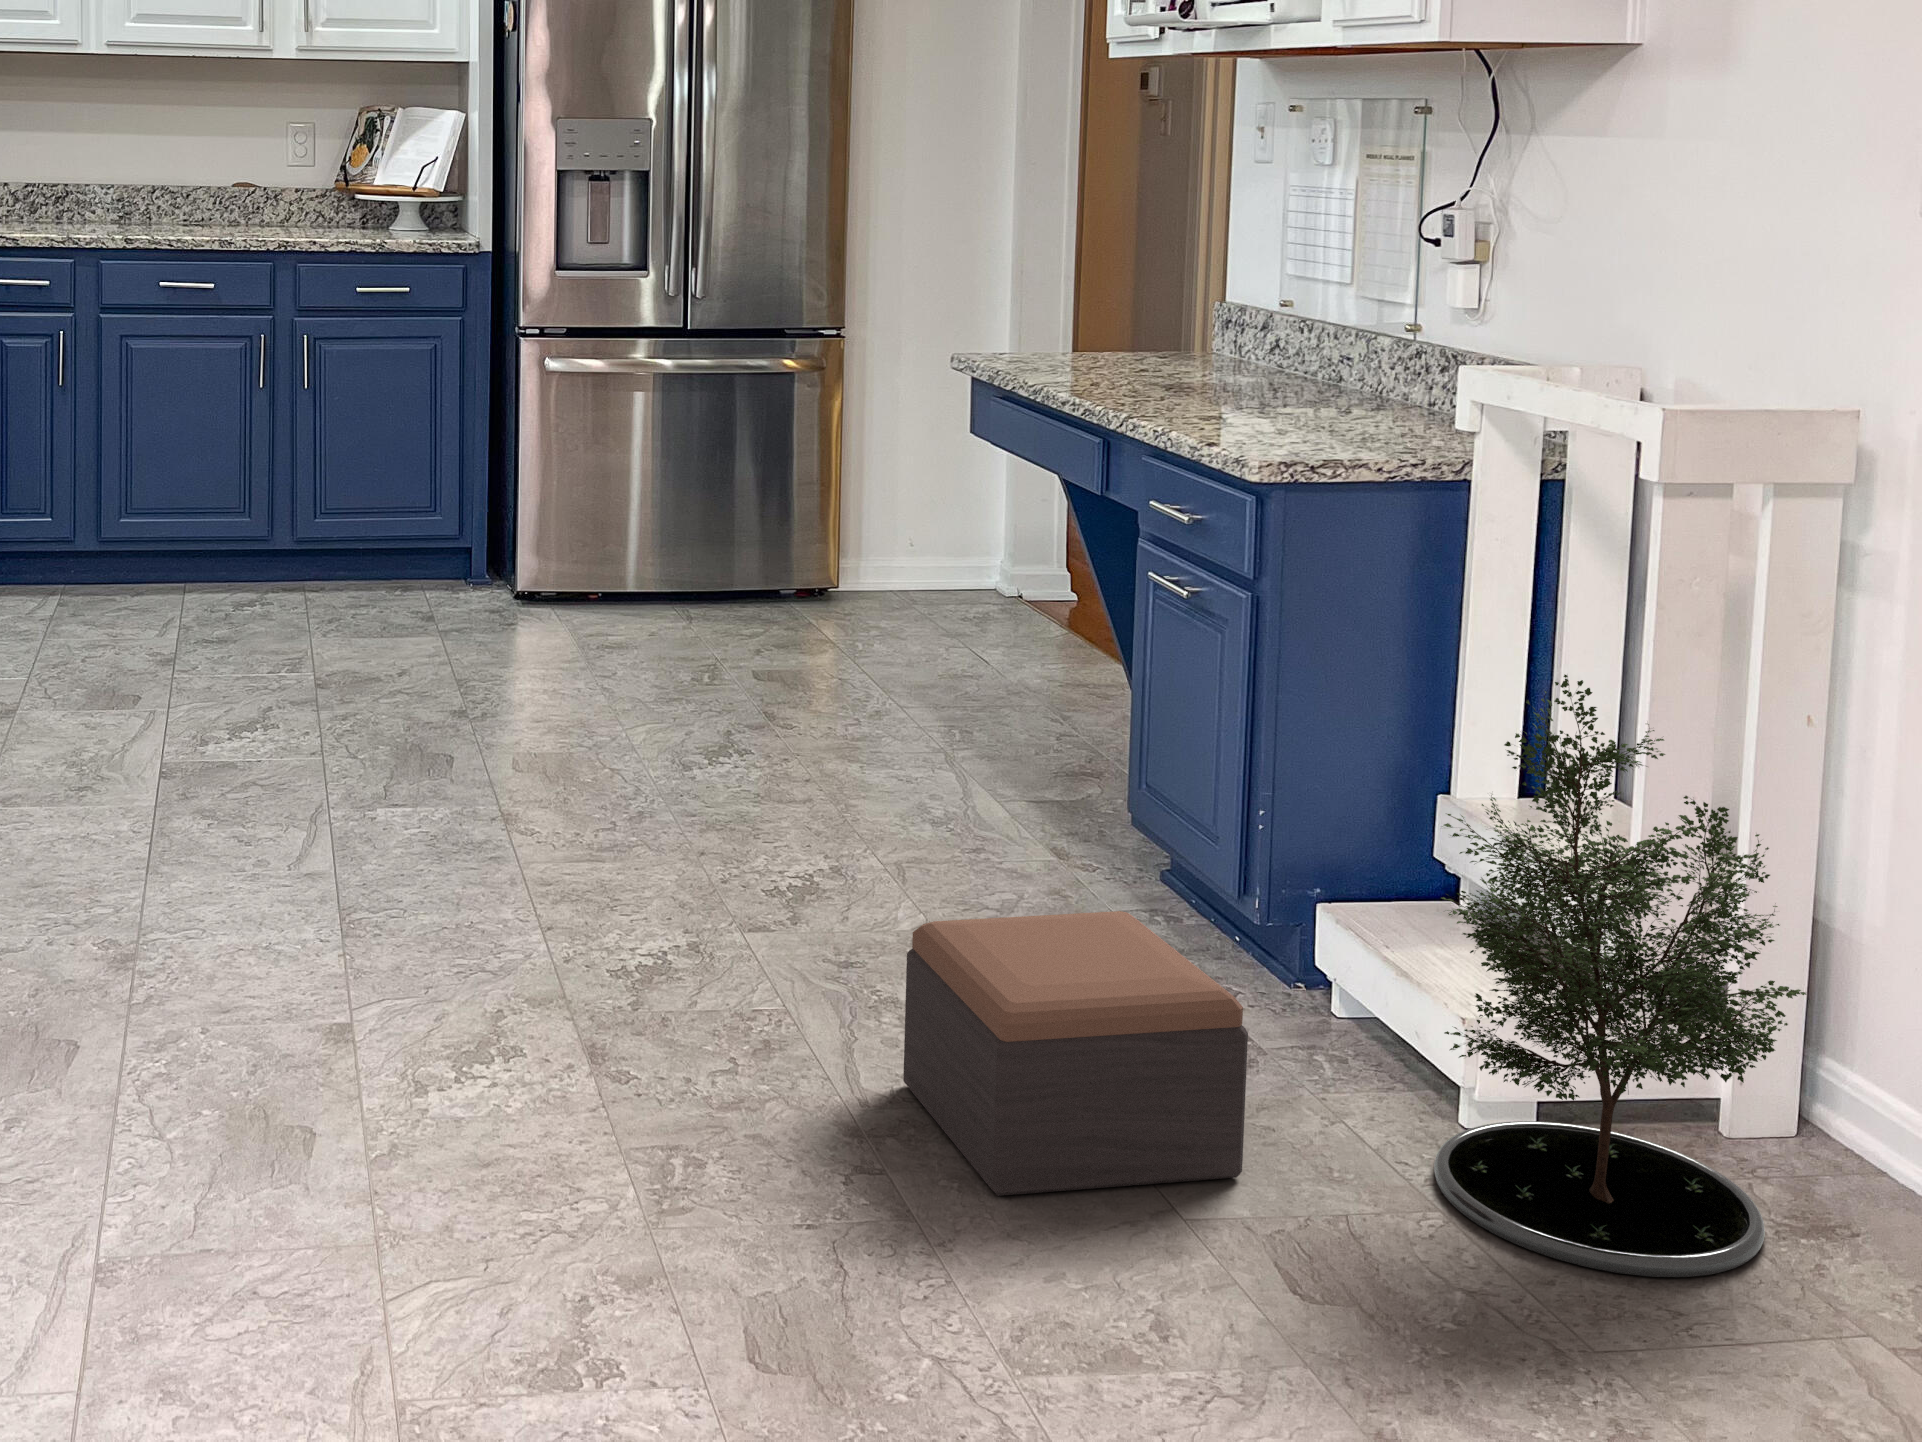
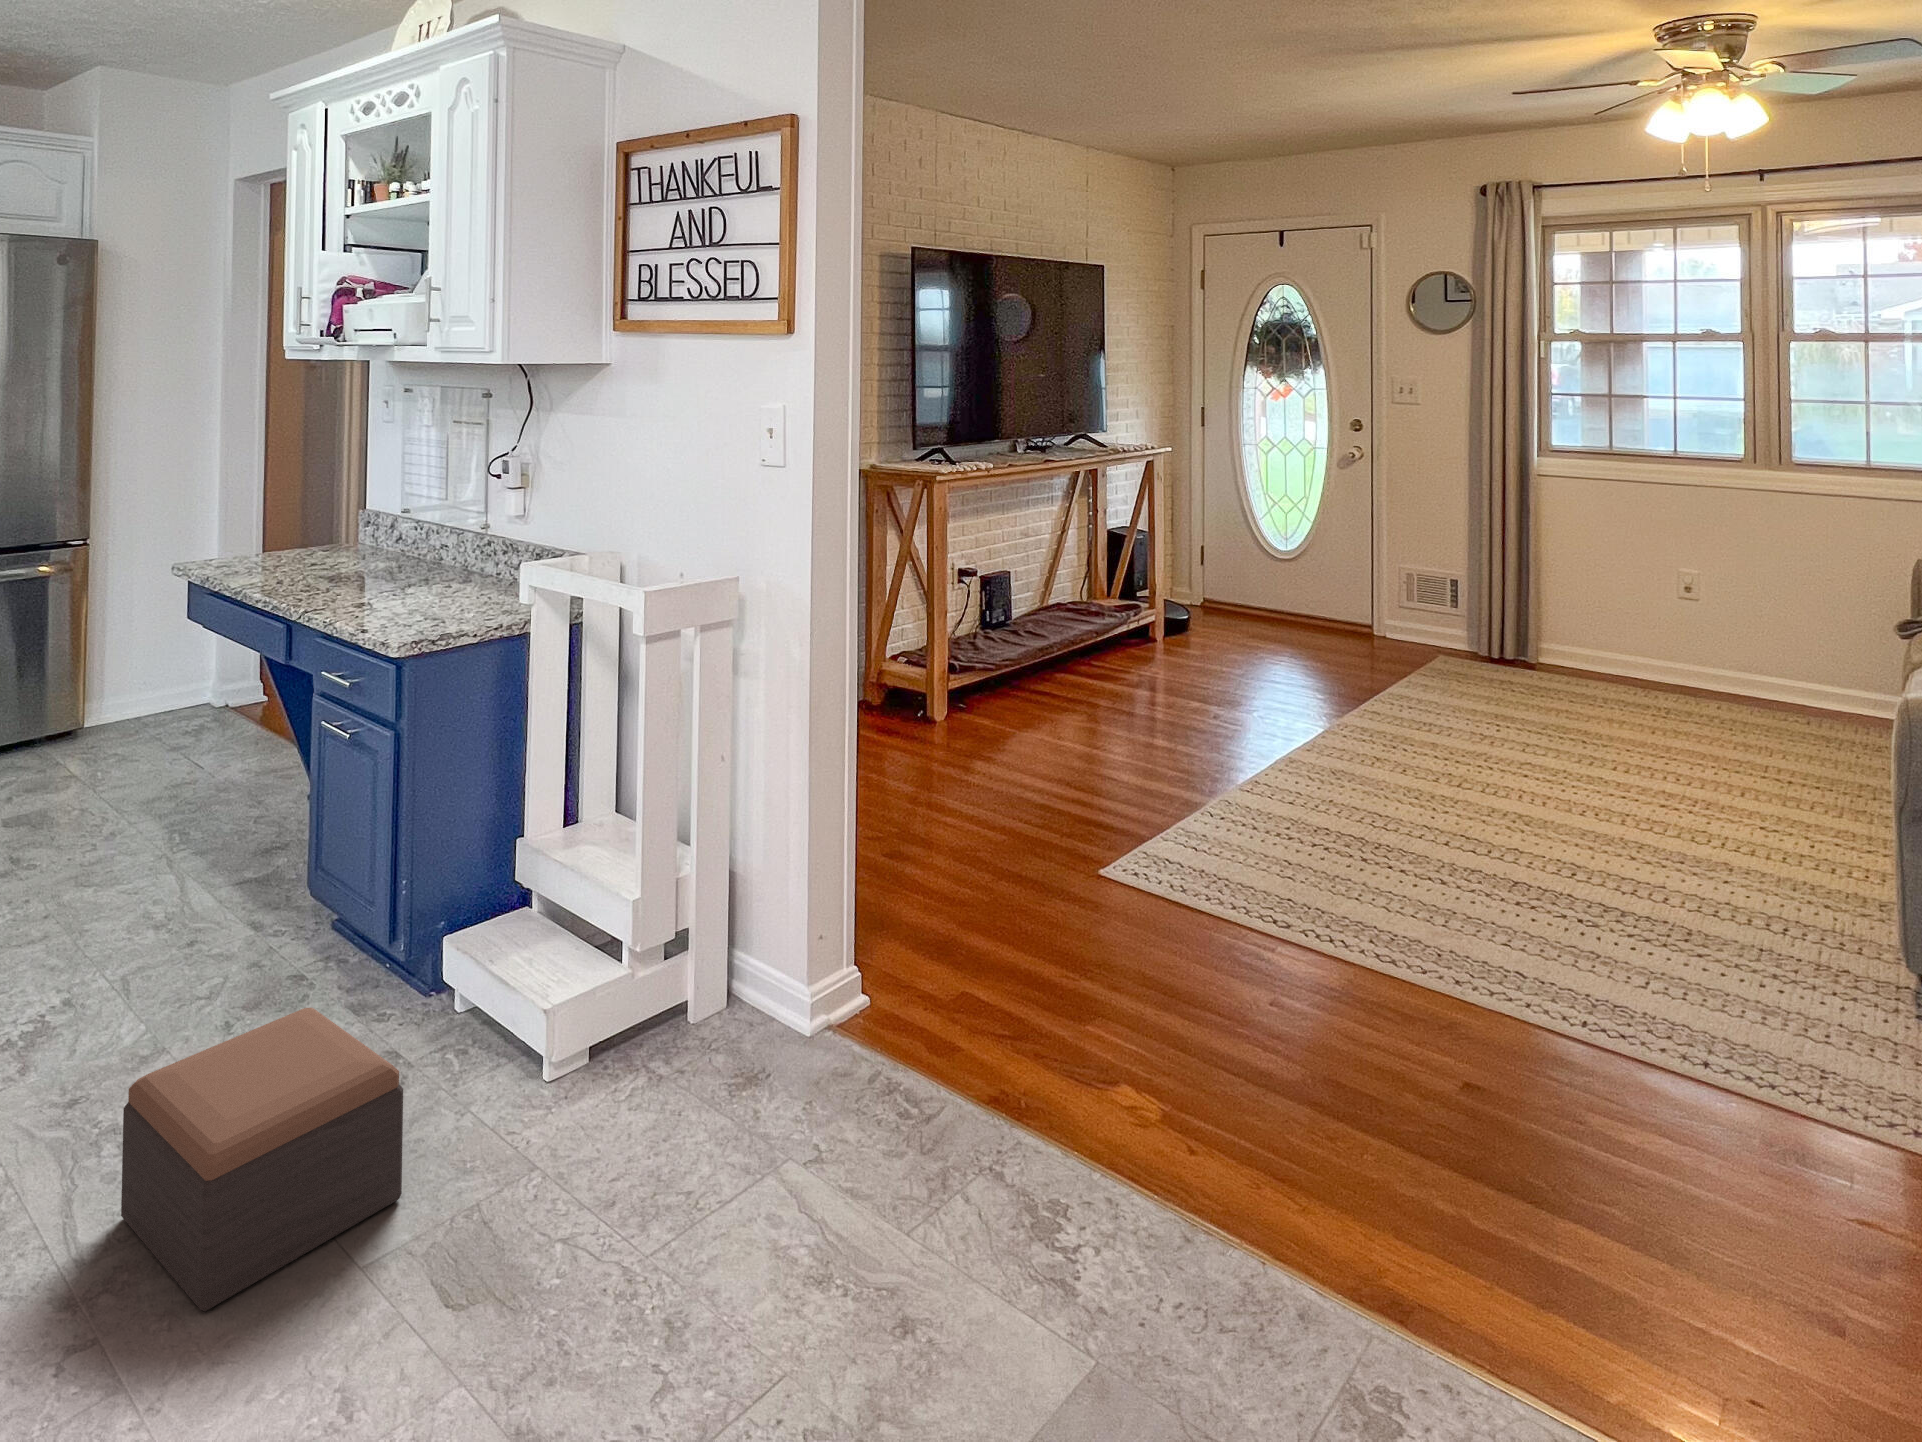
potted tree: present [1434,675,1806,1277] -> none [526,778,739,1179]

